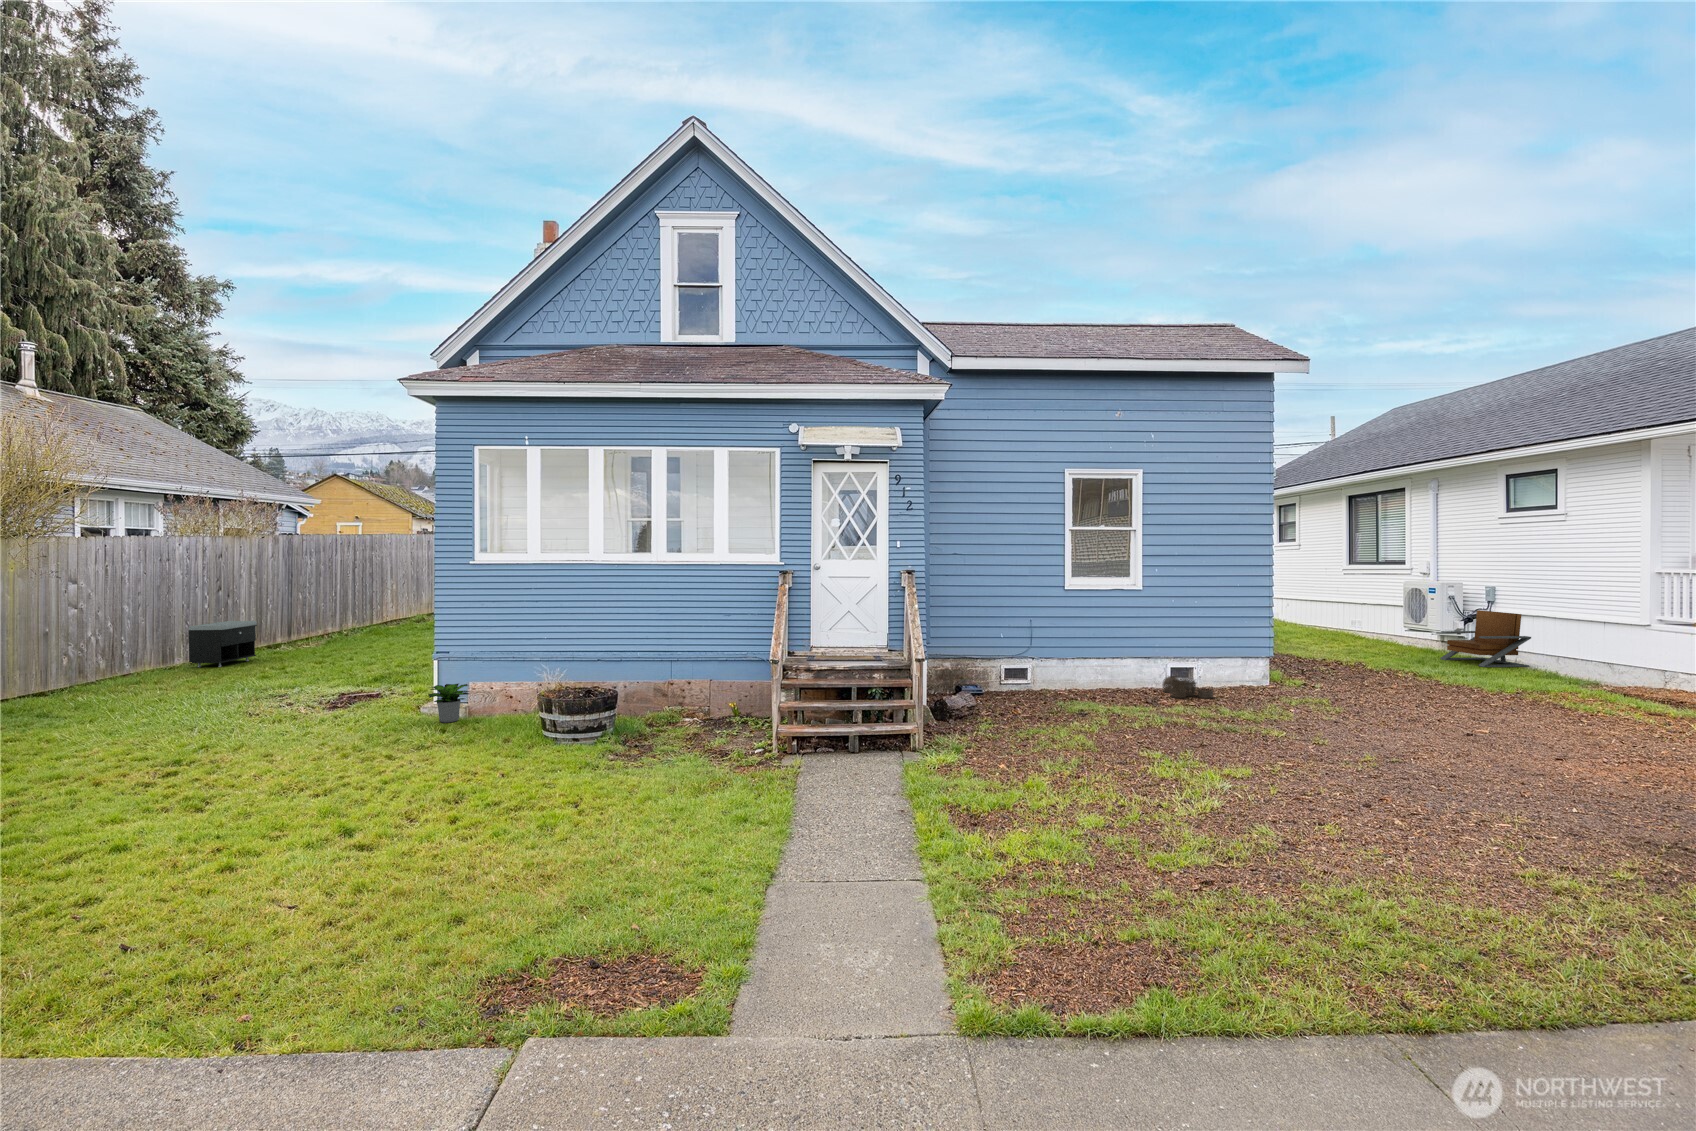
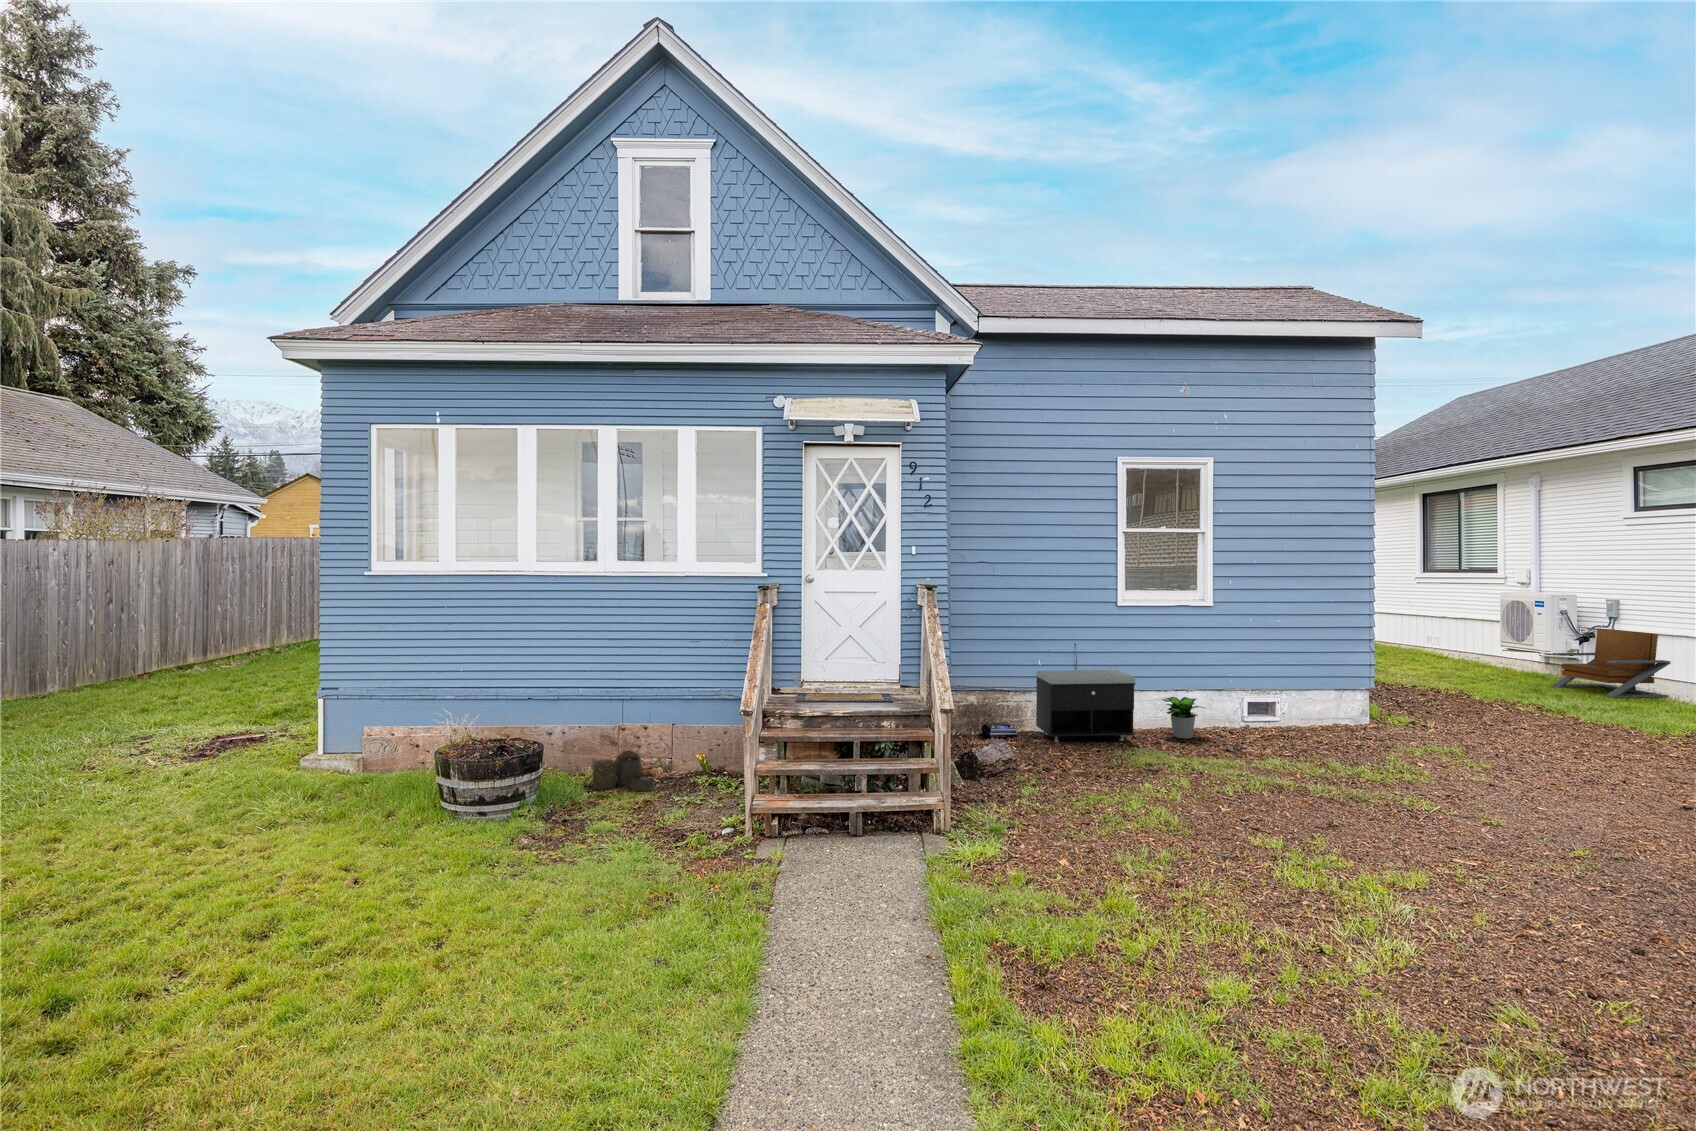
storage bench: present [189,621,257,667] -> present [1036,670,1135,742]
woven basket: present [1162,676,1213,698] -> present [592,751,655,791]
potted plant: present [429,684,469,723] -> present [1162,697,1205,739]

